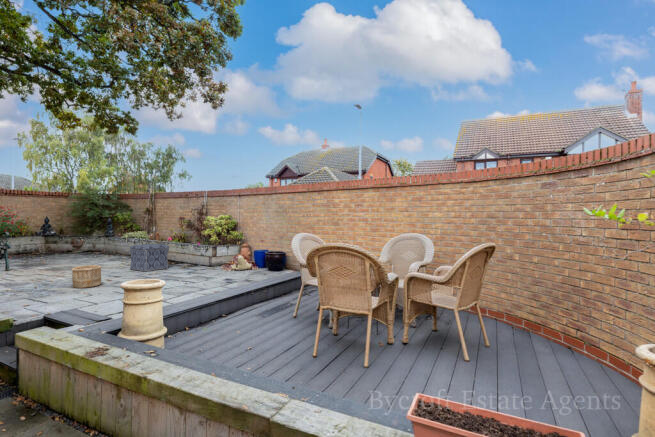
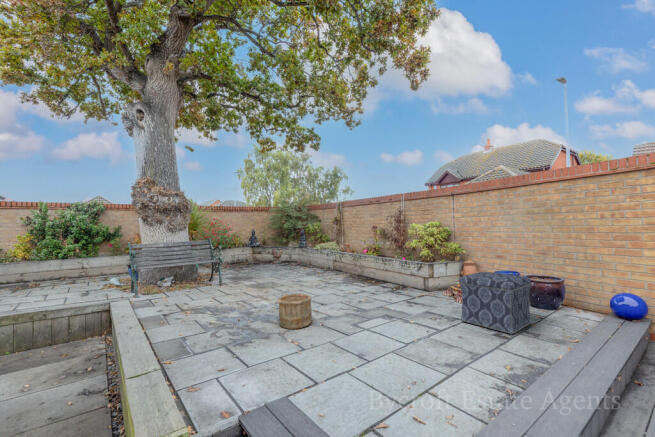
ottoman: present [130,244,169,271] -> present [459,272,532,335]

